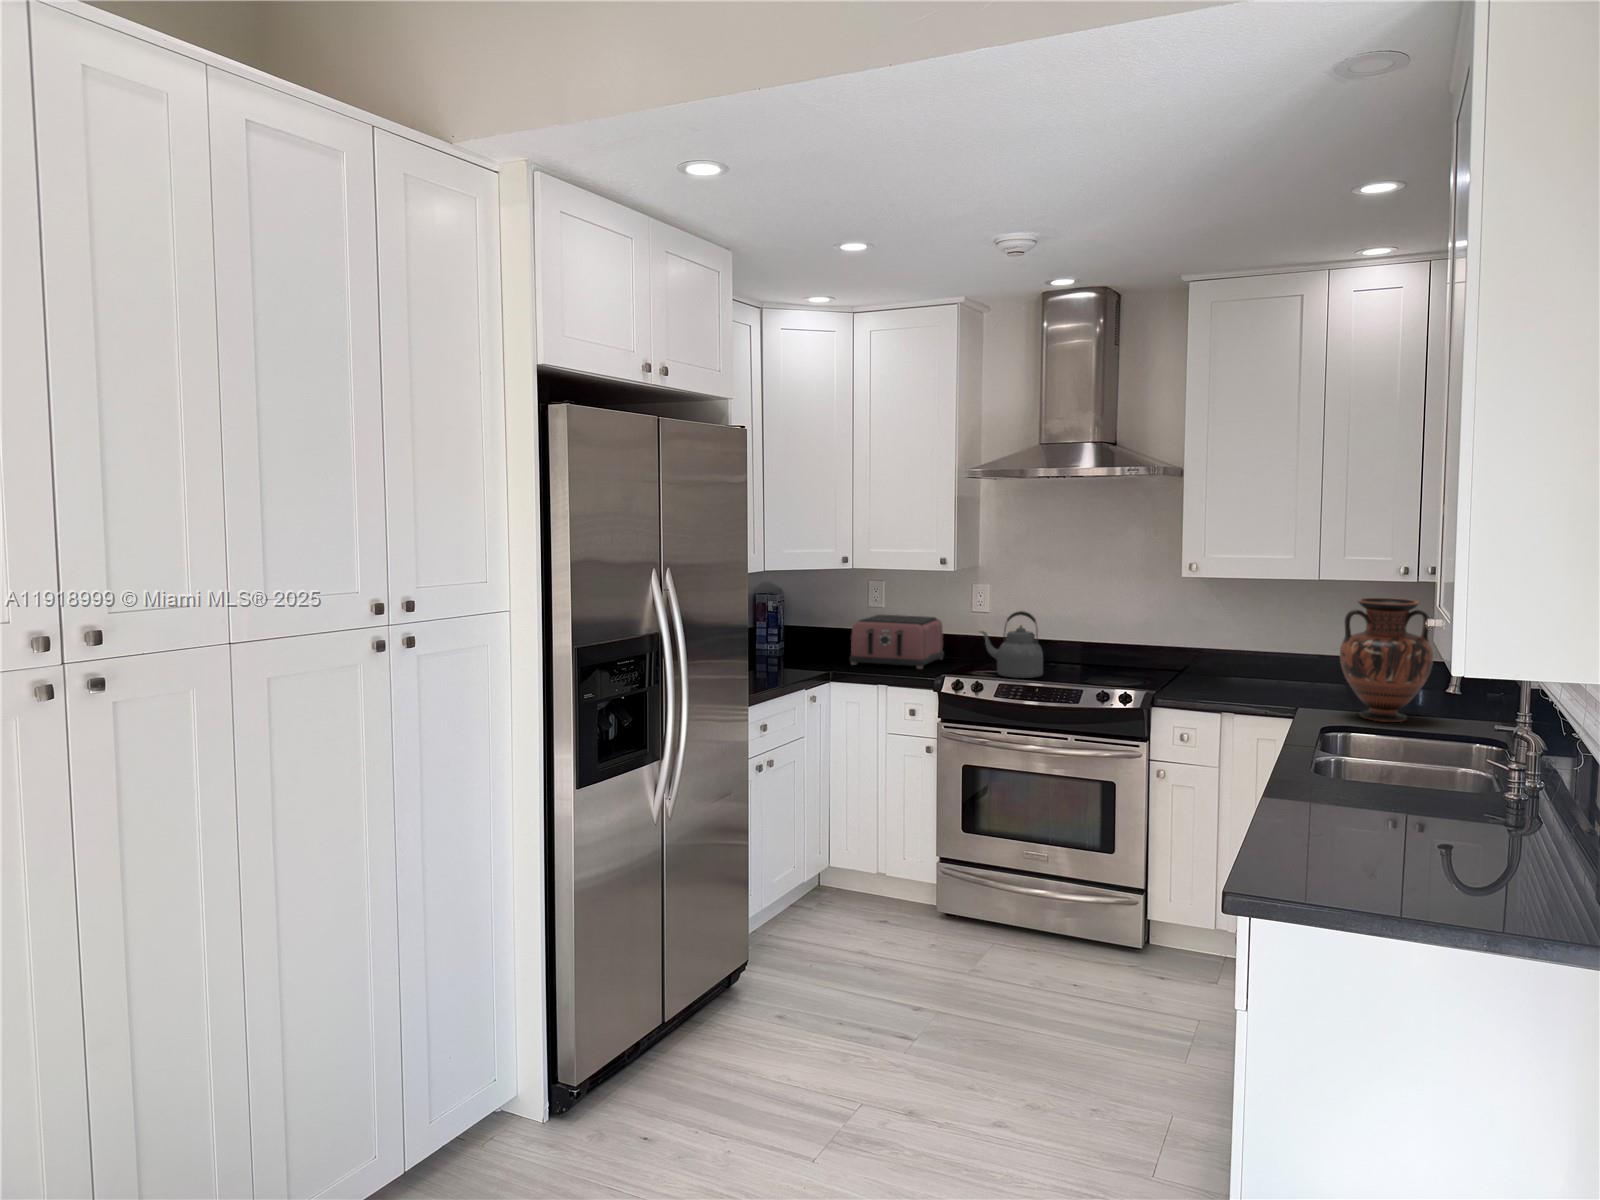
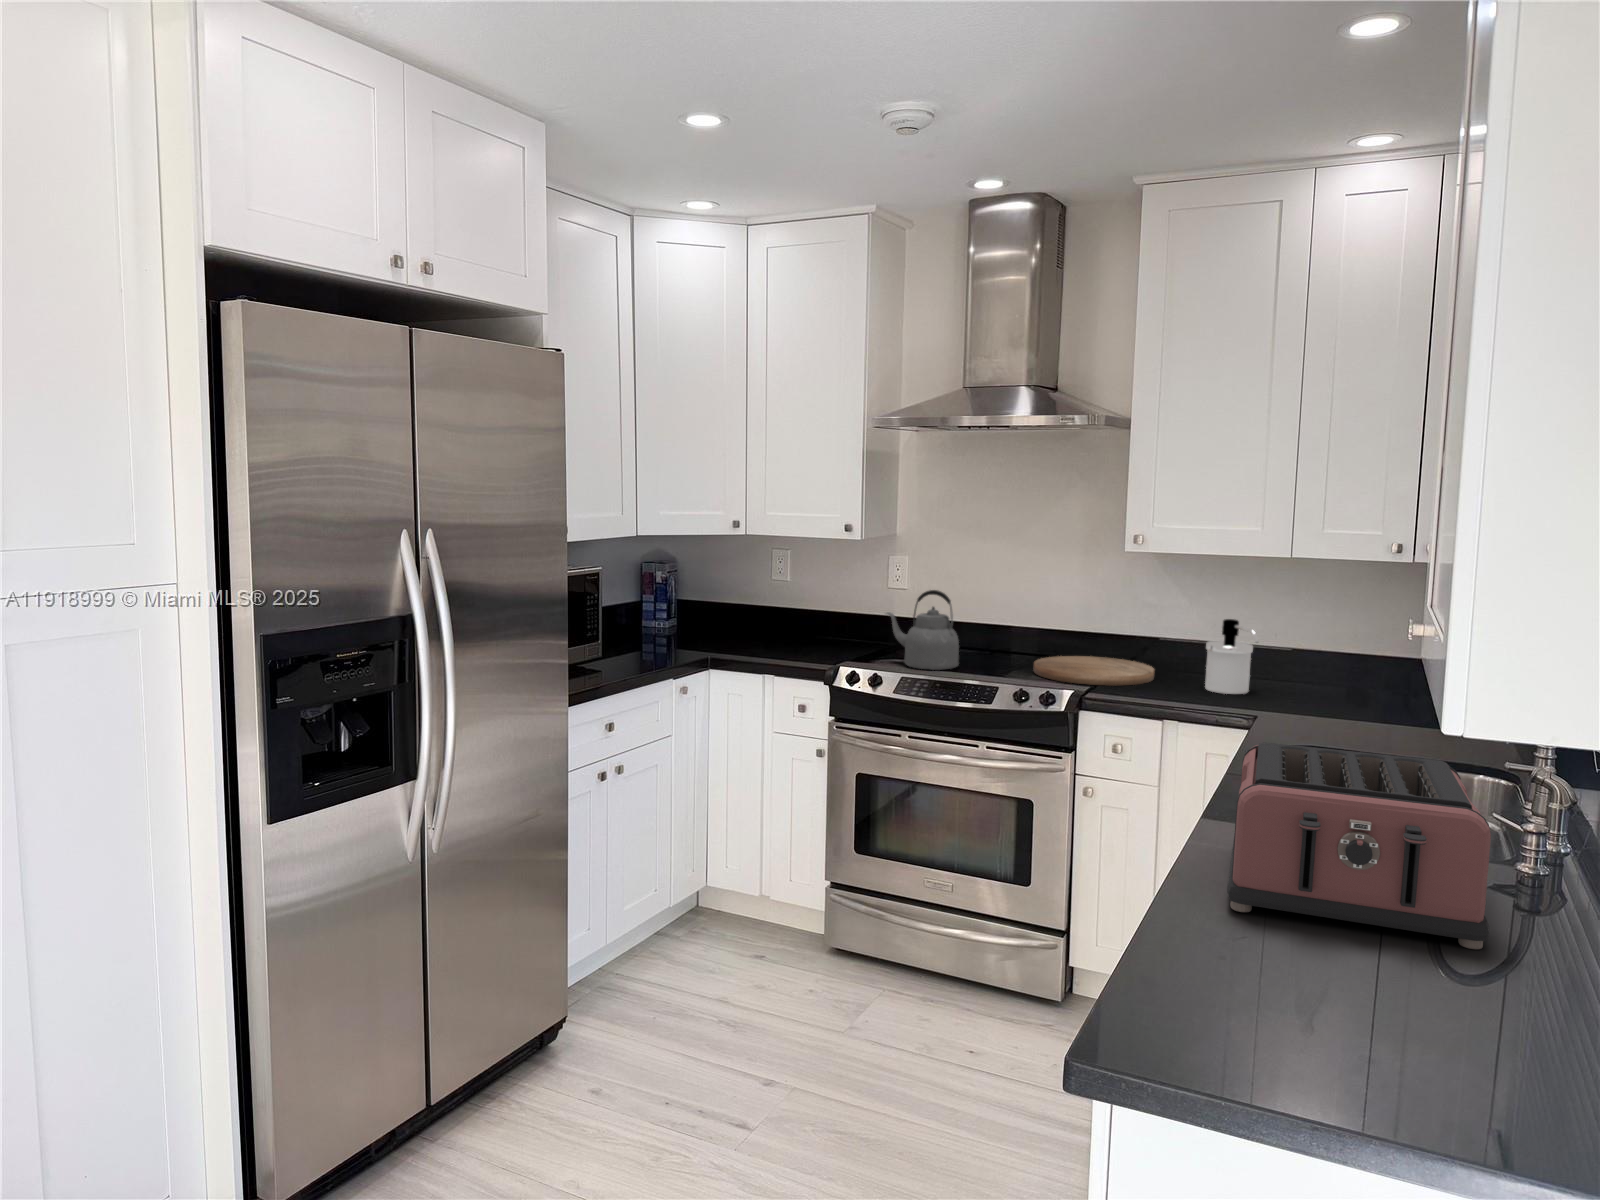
vase: present [1340,598,1433,722] -> none [1306,582,1425,741]
toaster: present [849,615,944,669] -> present [1227,742,1491,949]
soap dispenser: none [1253,631,1298,692] -> present [1205,619,1258,694]
cutting board: none [1107,665,1209,687] -> present [1034,656,1154,686]

